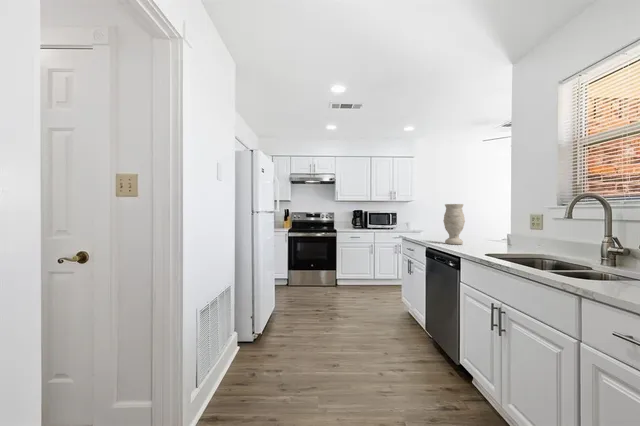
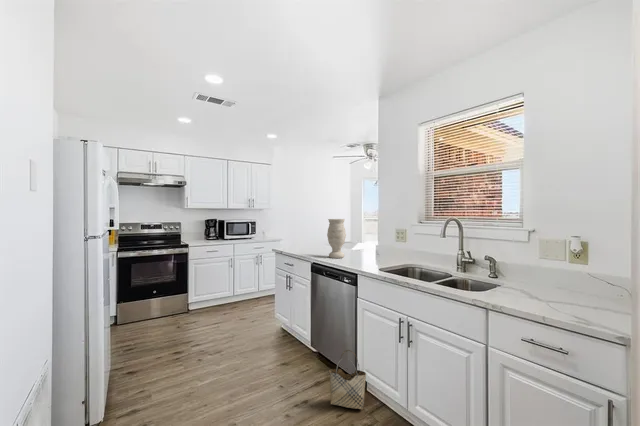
woven basket: none [425,334,464,395] -> present [329,350,366,409]

